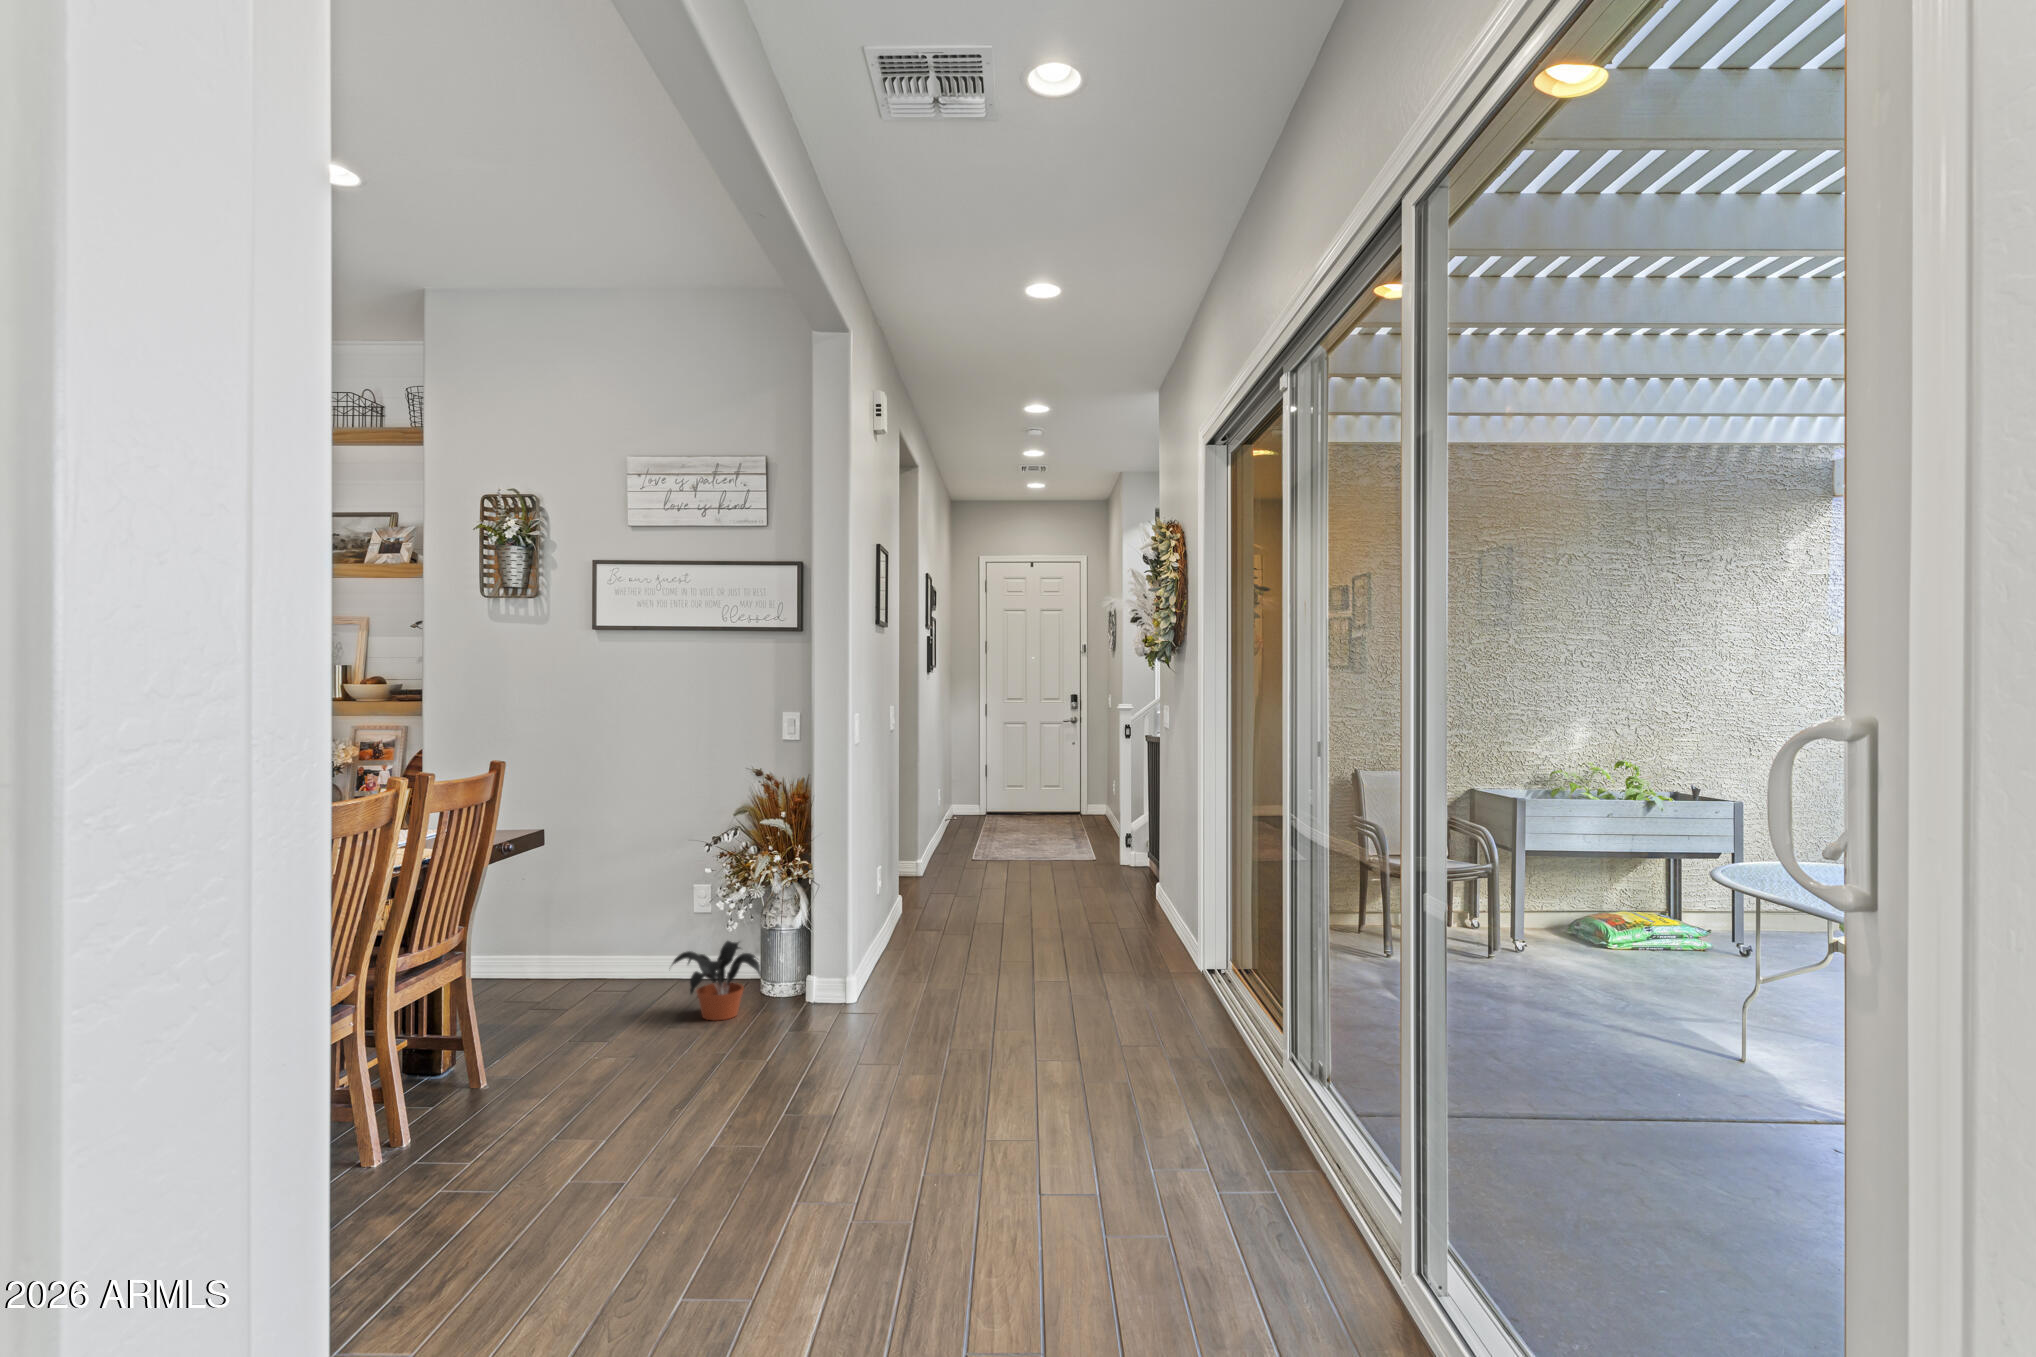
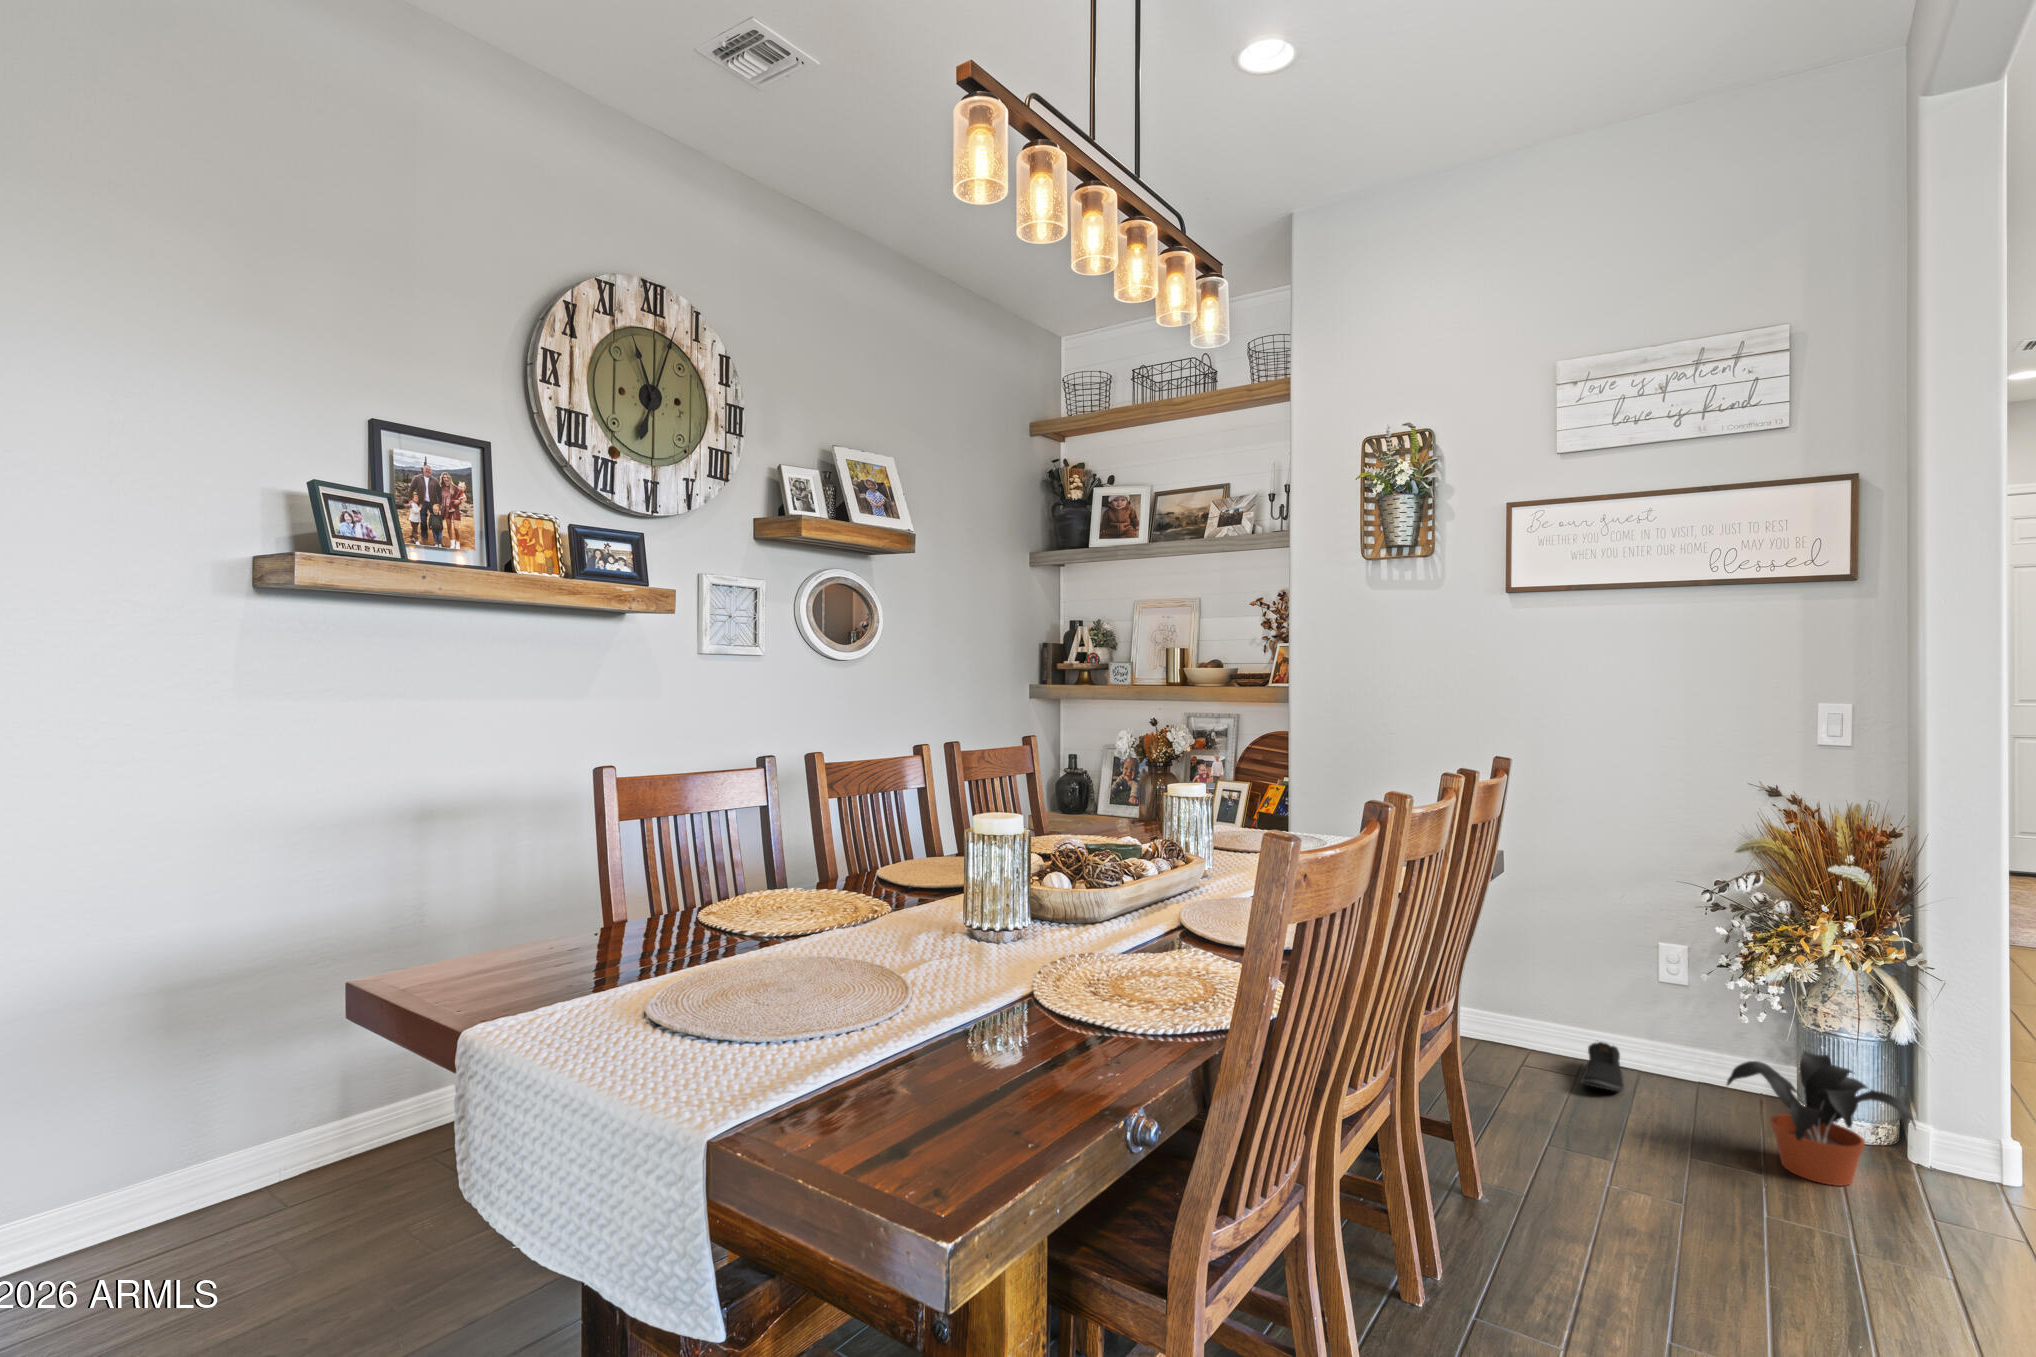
shoe: none [615,957,660,993] -> present [1581,1042,1624,1092]

